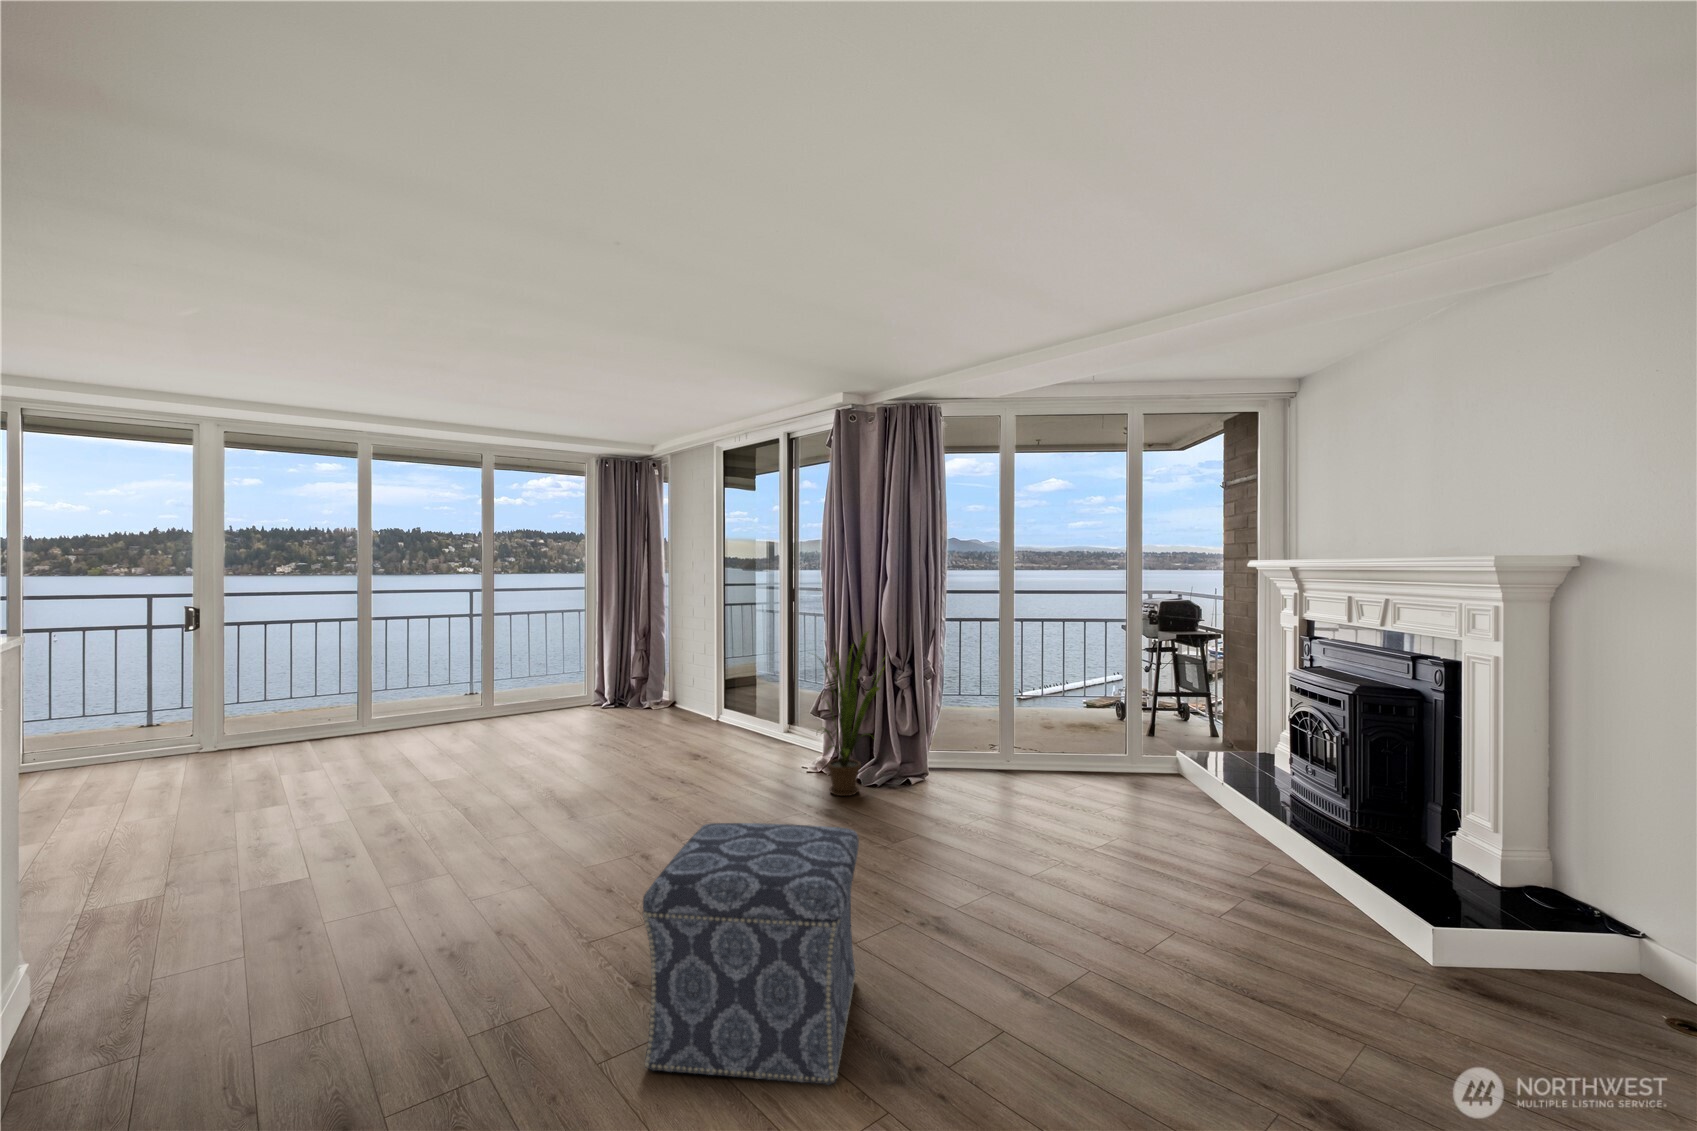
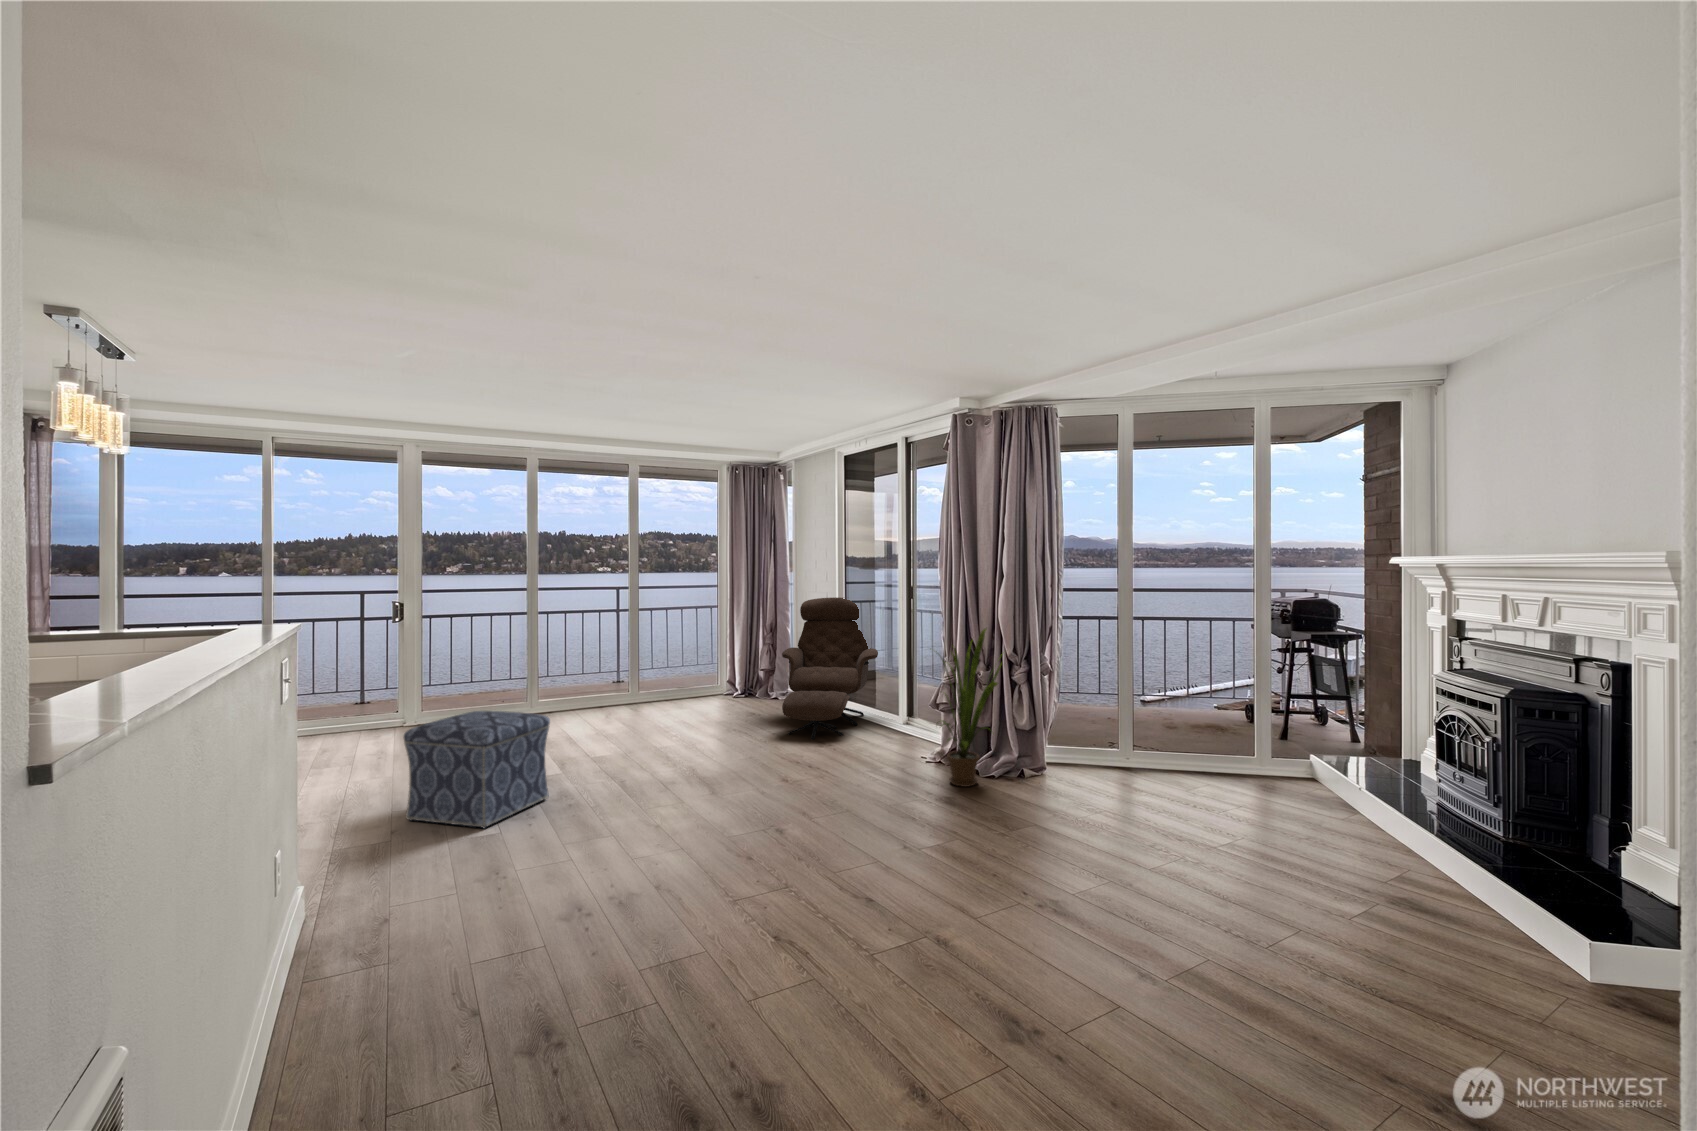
lounge chair: none [655,601,759,751] -> present [782,597,878,740]
ottoman: present [643,823,859,1085] -> present [404,711,550,828]

